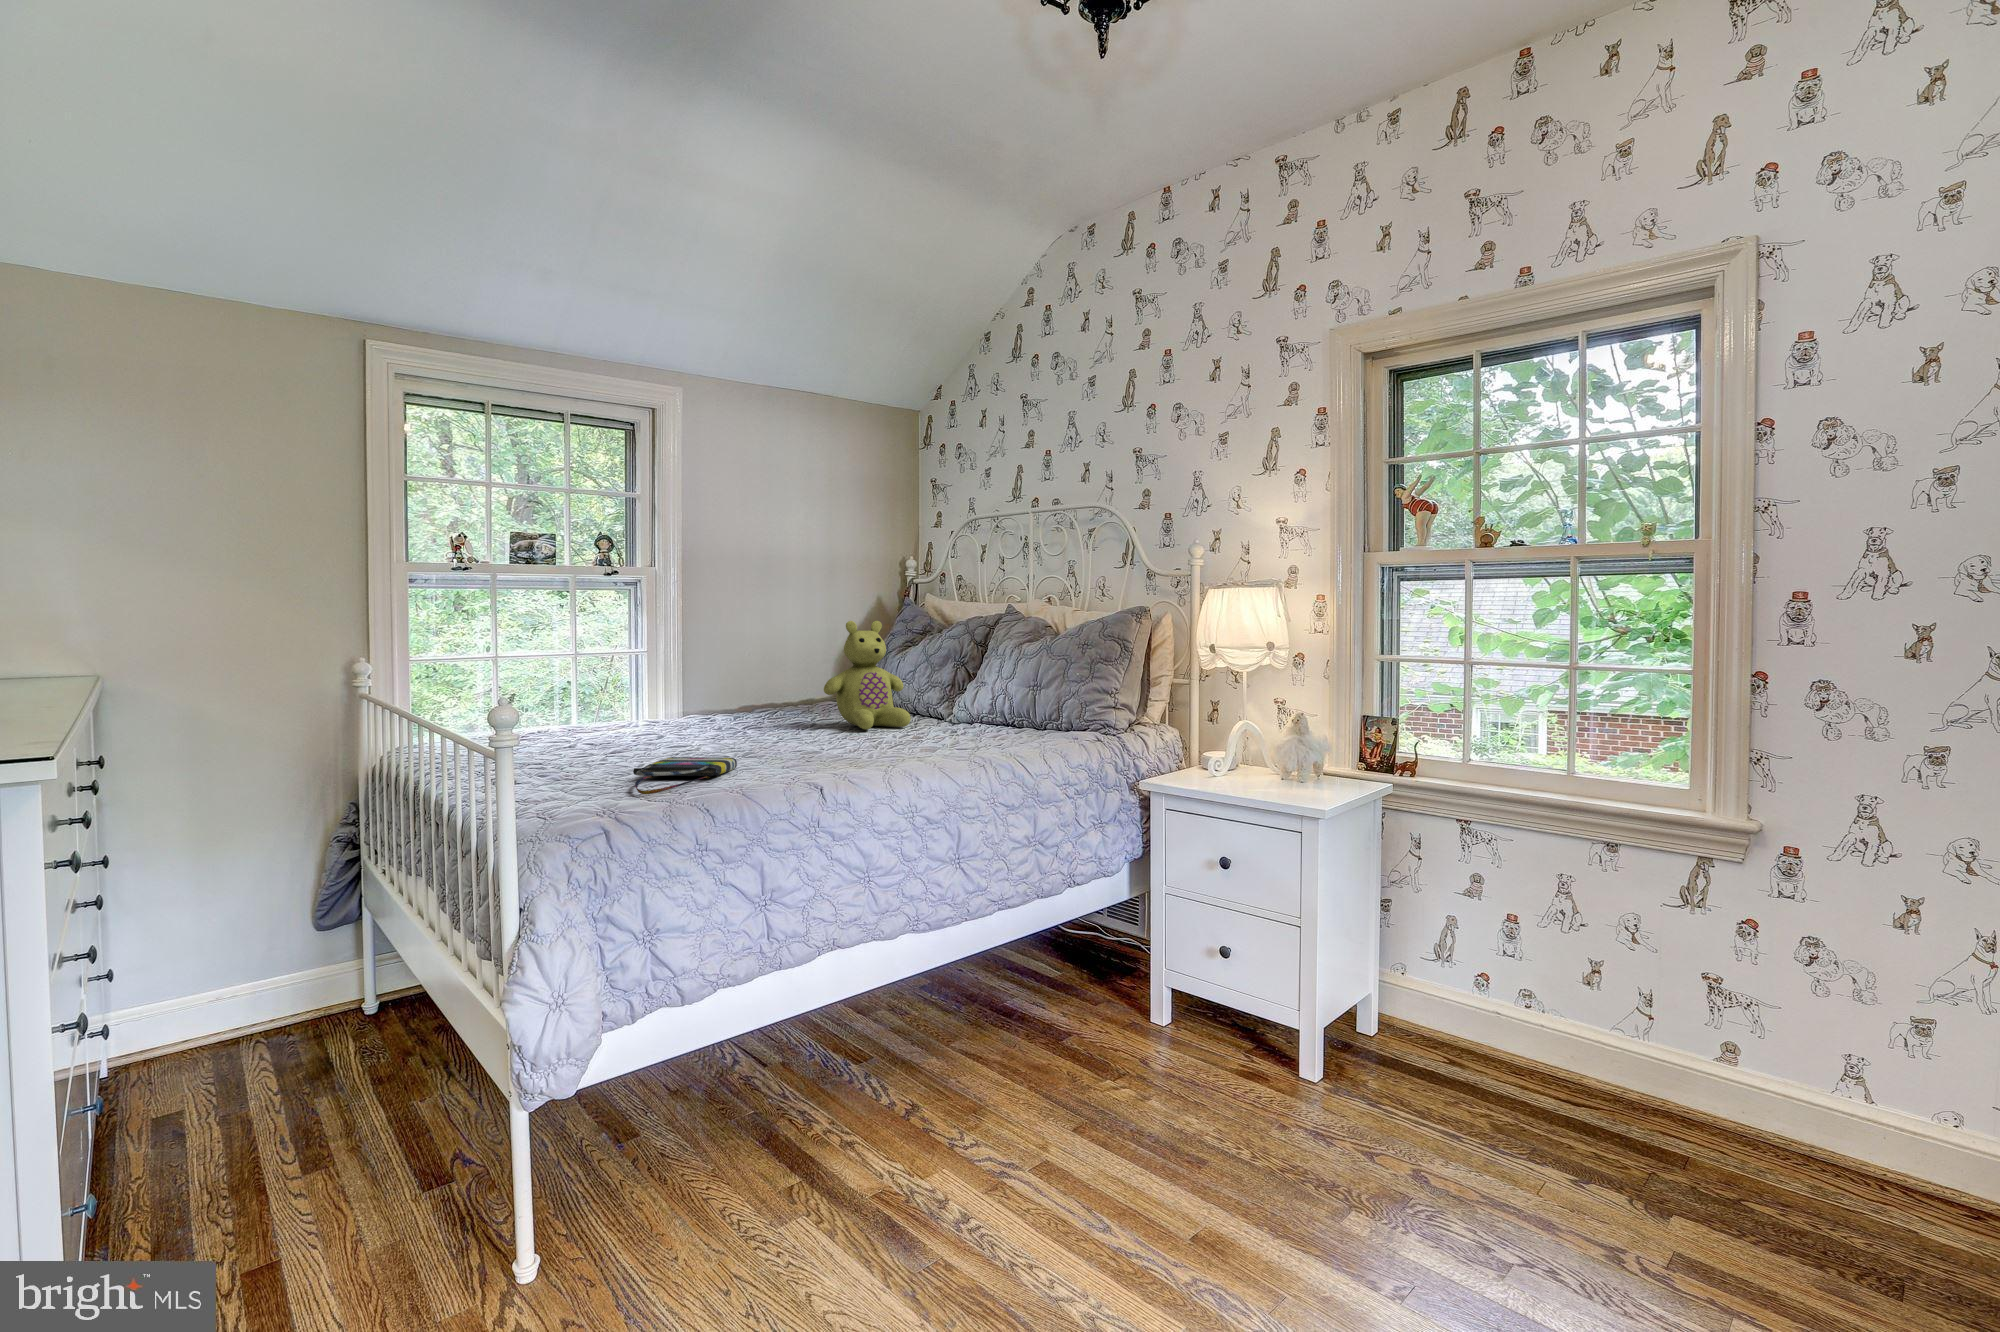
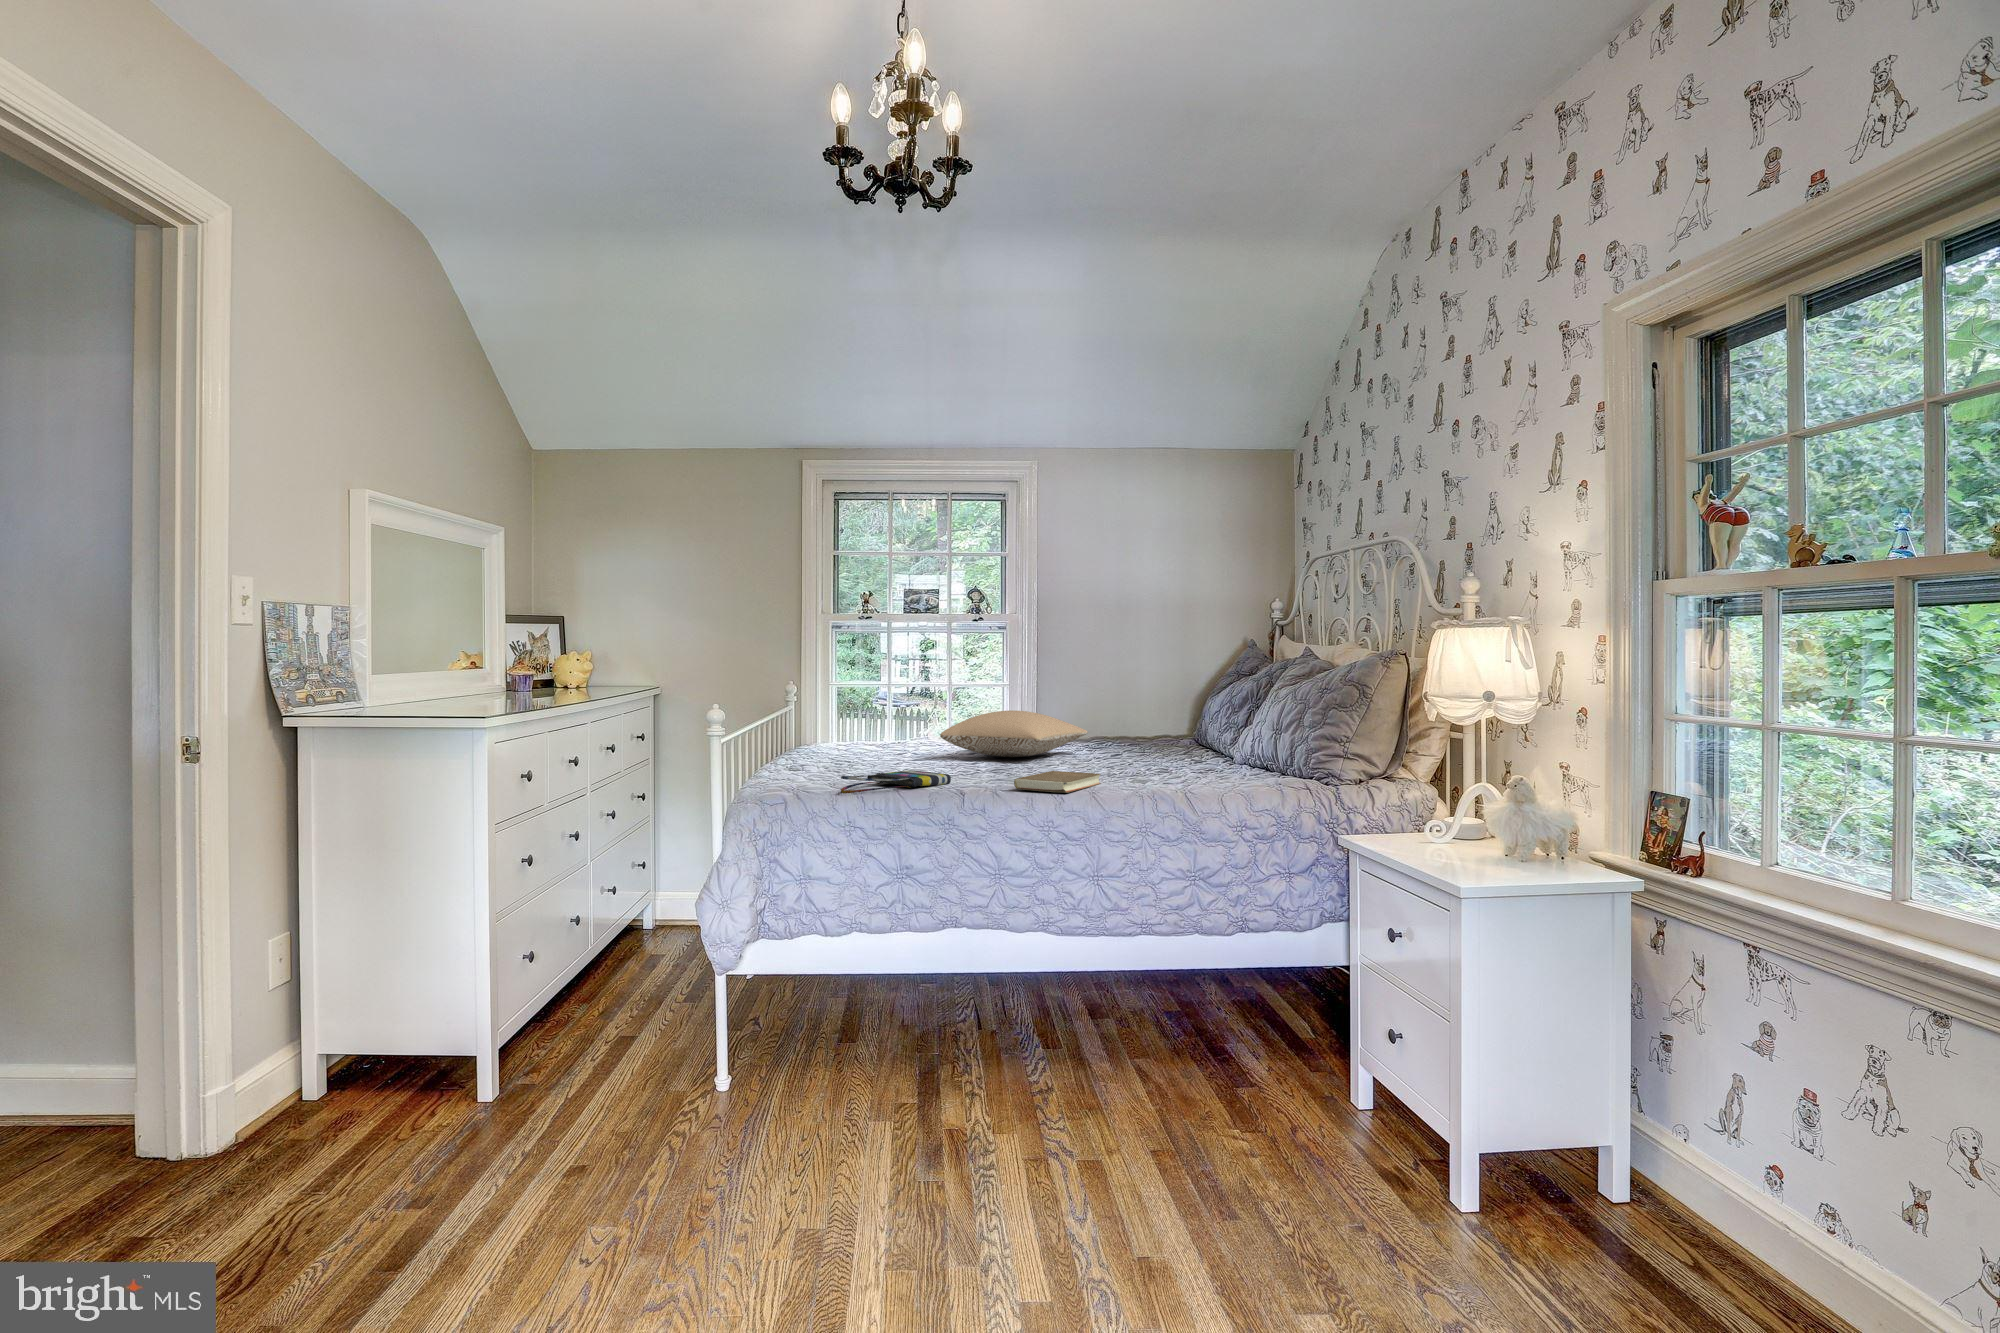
stuffed bear: present [824,621,911,730] -> none [1106,662,1189,764]
pillow: none [627,679,777,734] -> present [940,710,1088,757]
book: none [839,741,906,766] -> present [1014,771,1101,793]

